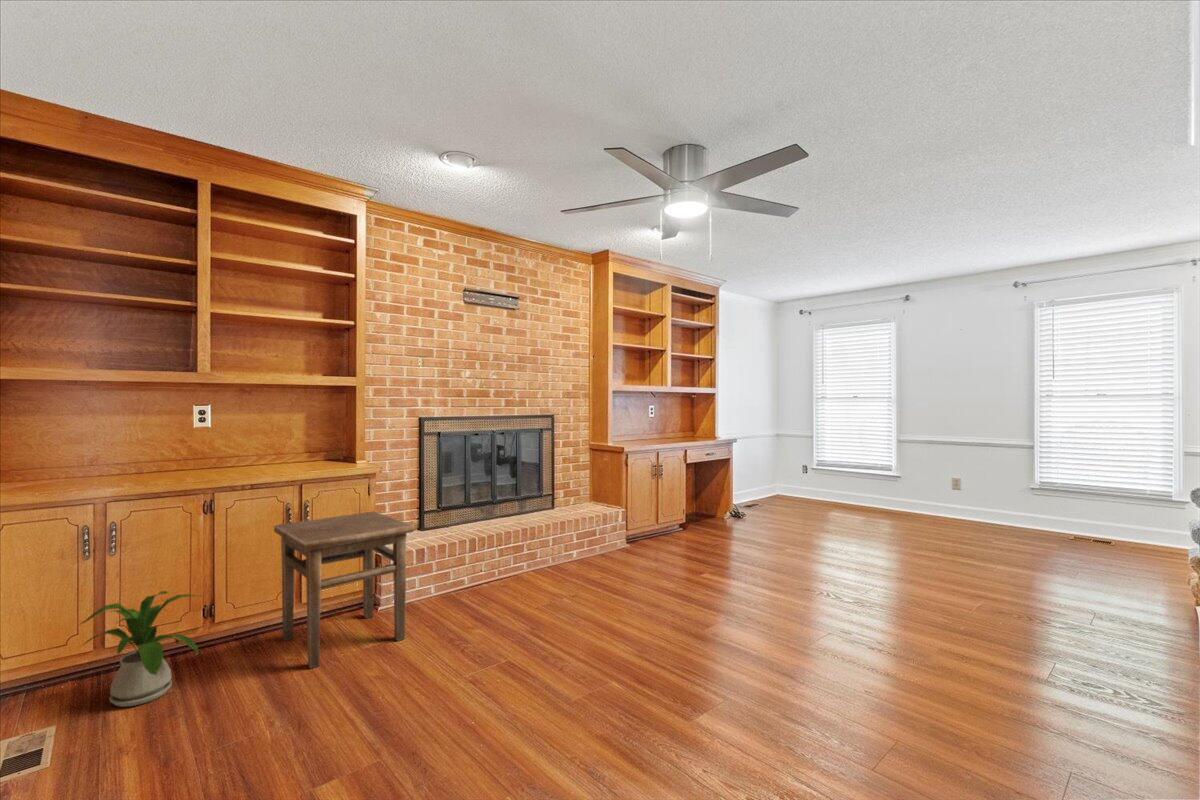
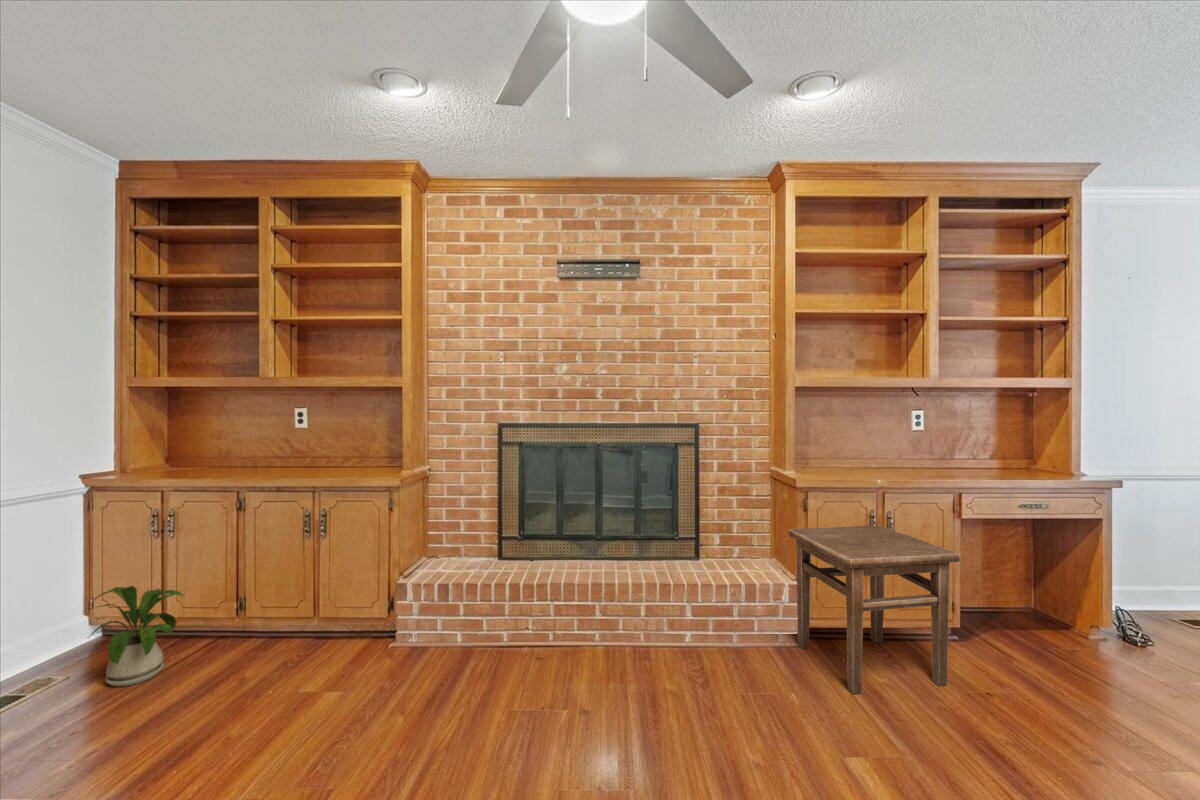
side table: present [274,511,414,668] -> present [789,526,960,694]

